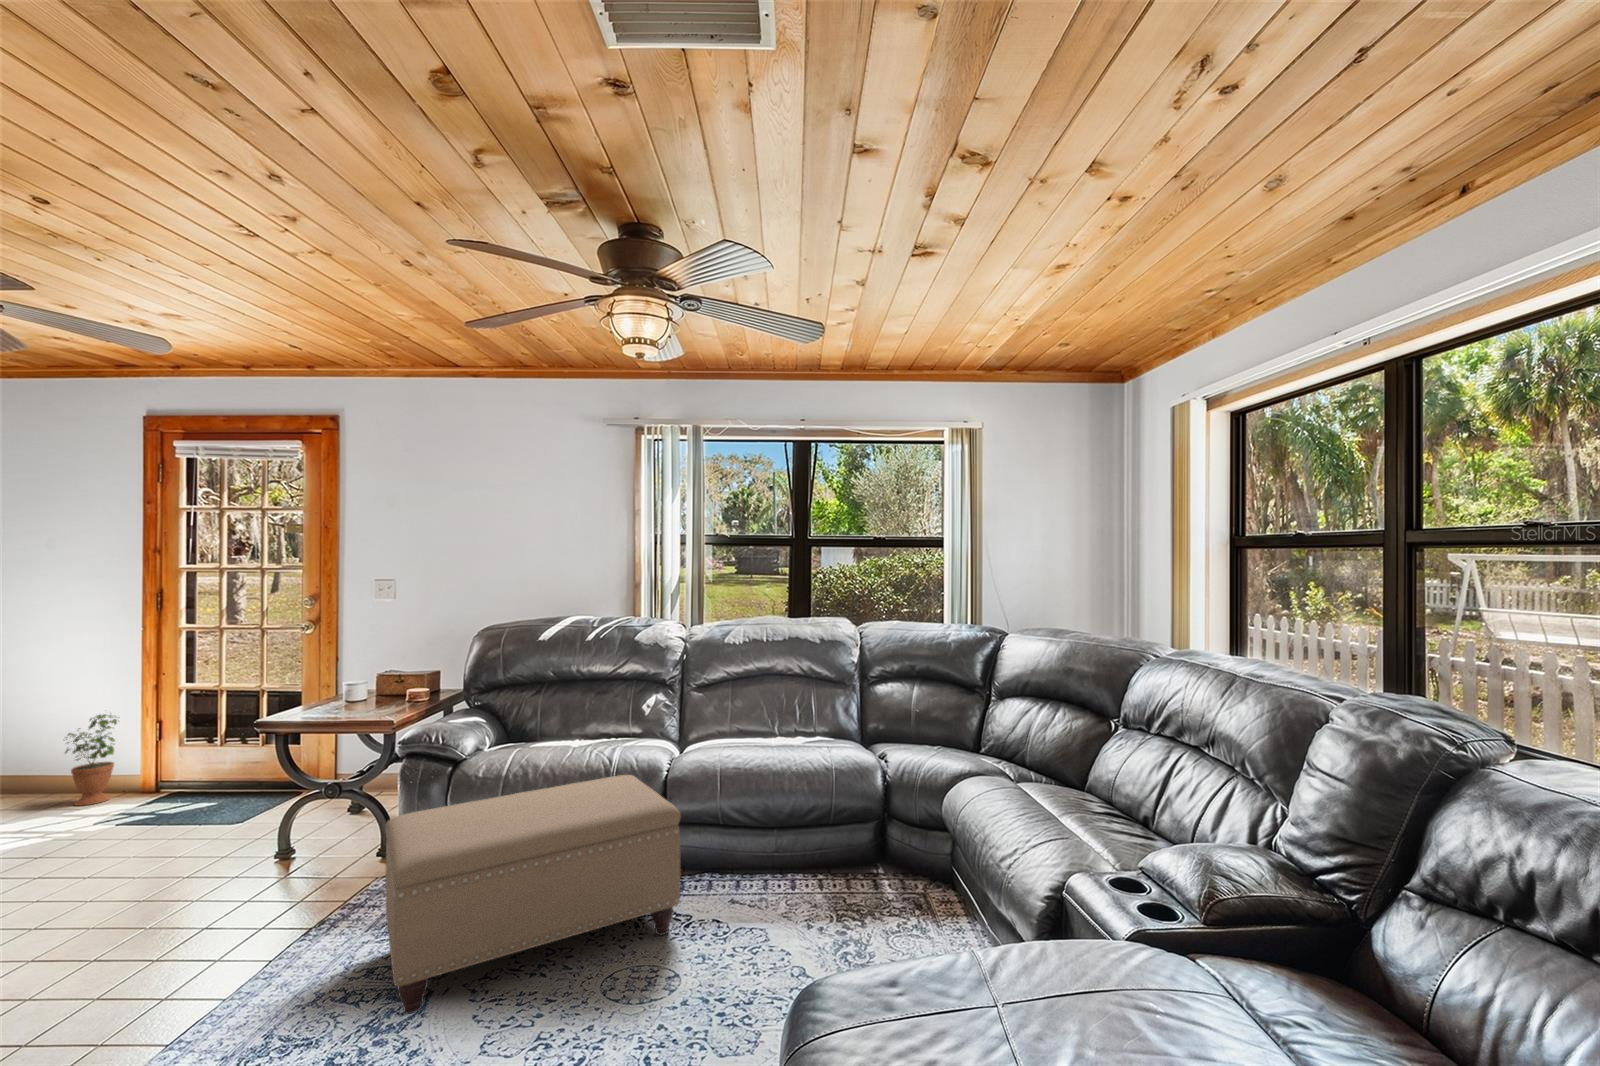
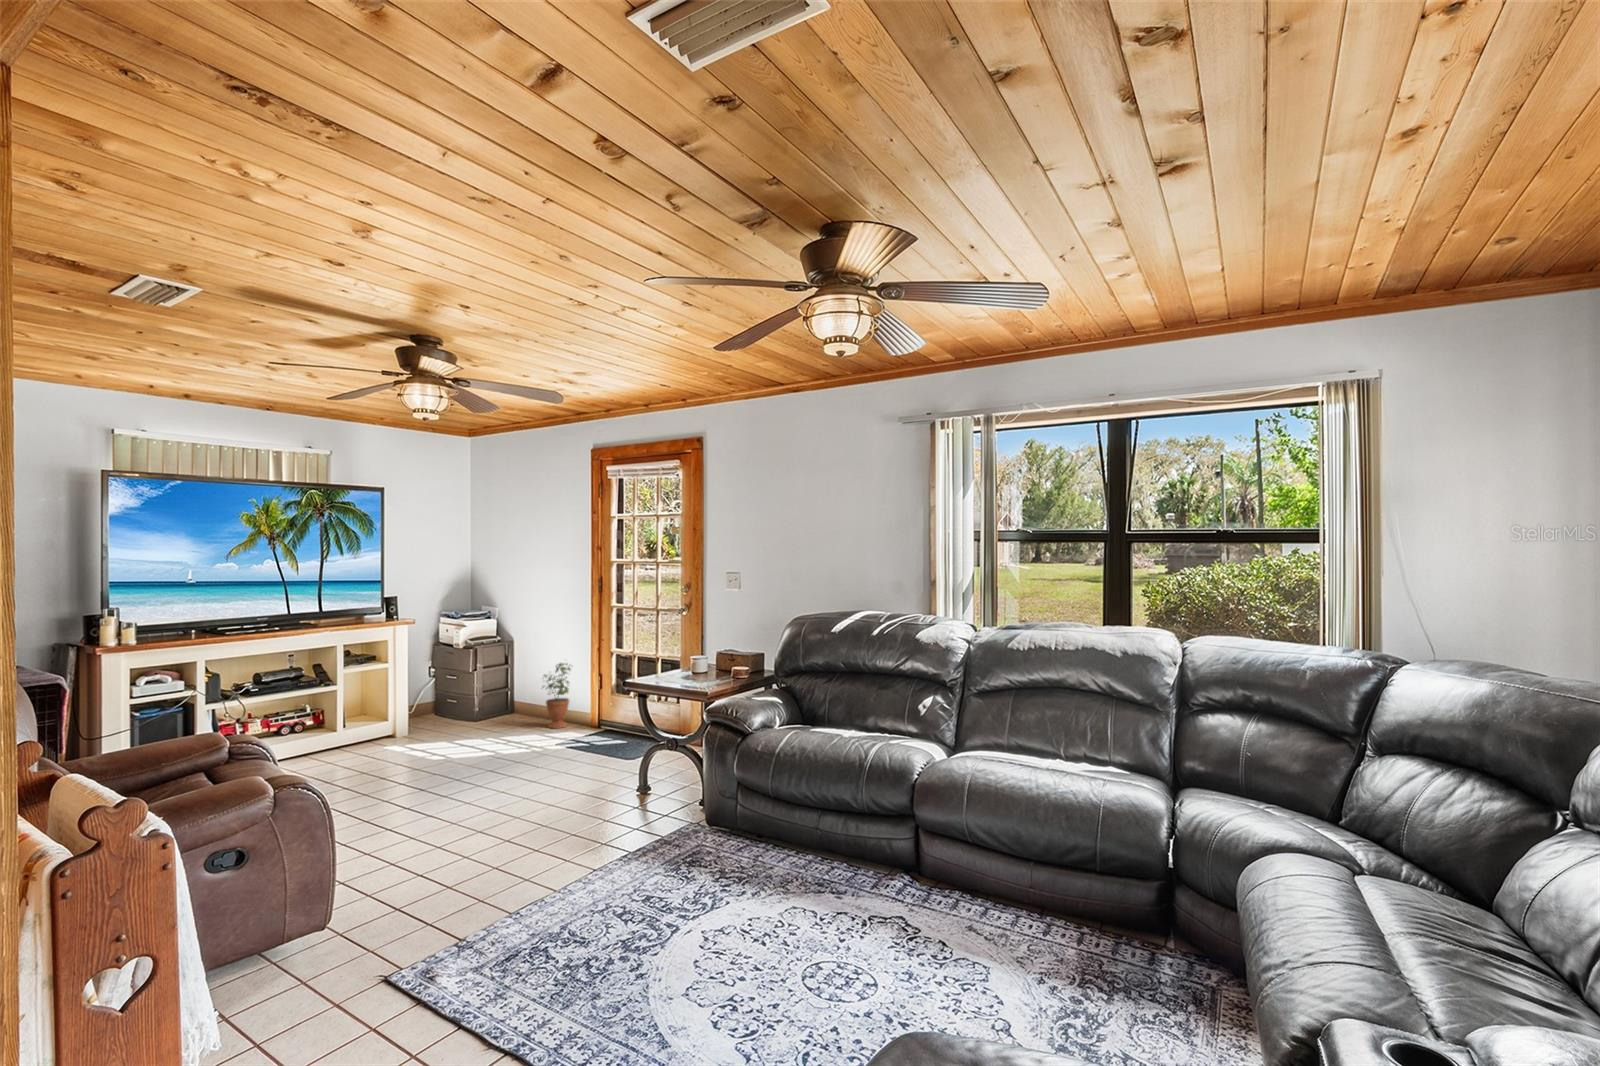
ottoman: present [385,775,681,1014] -> none [641,772,901,943]

